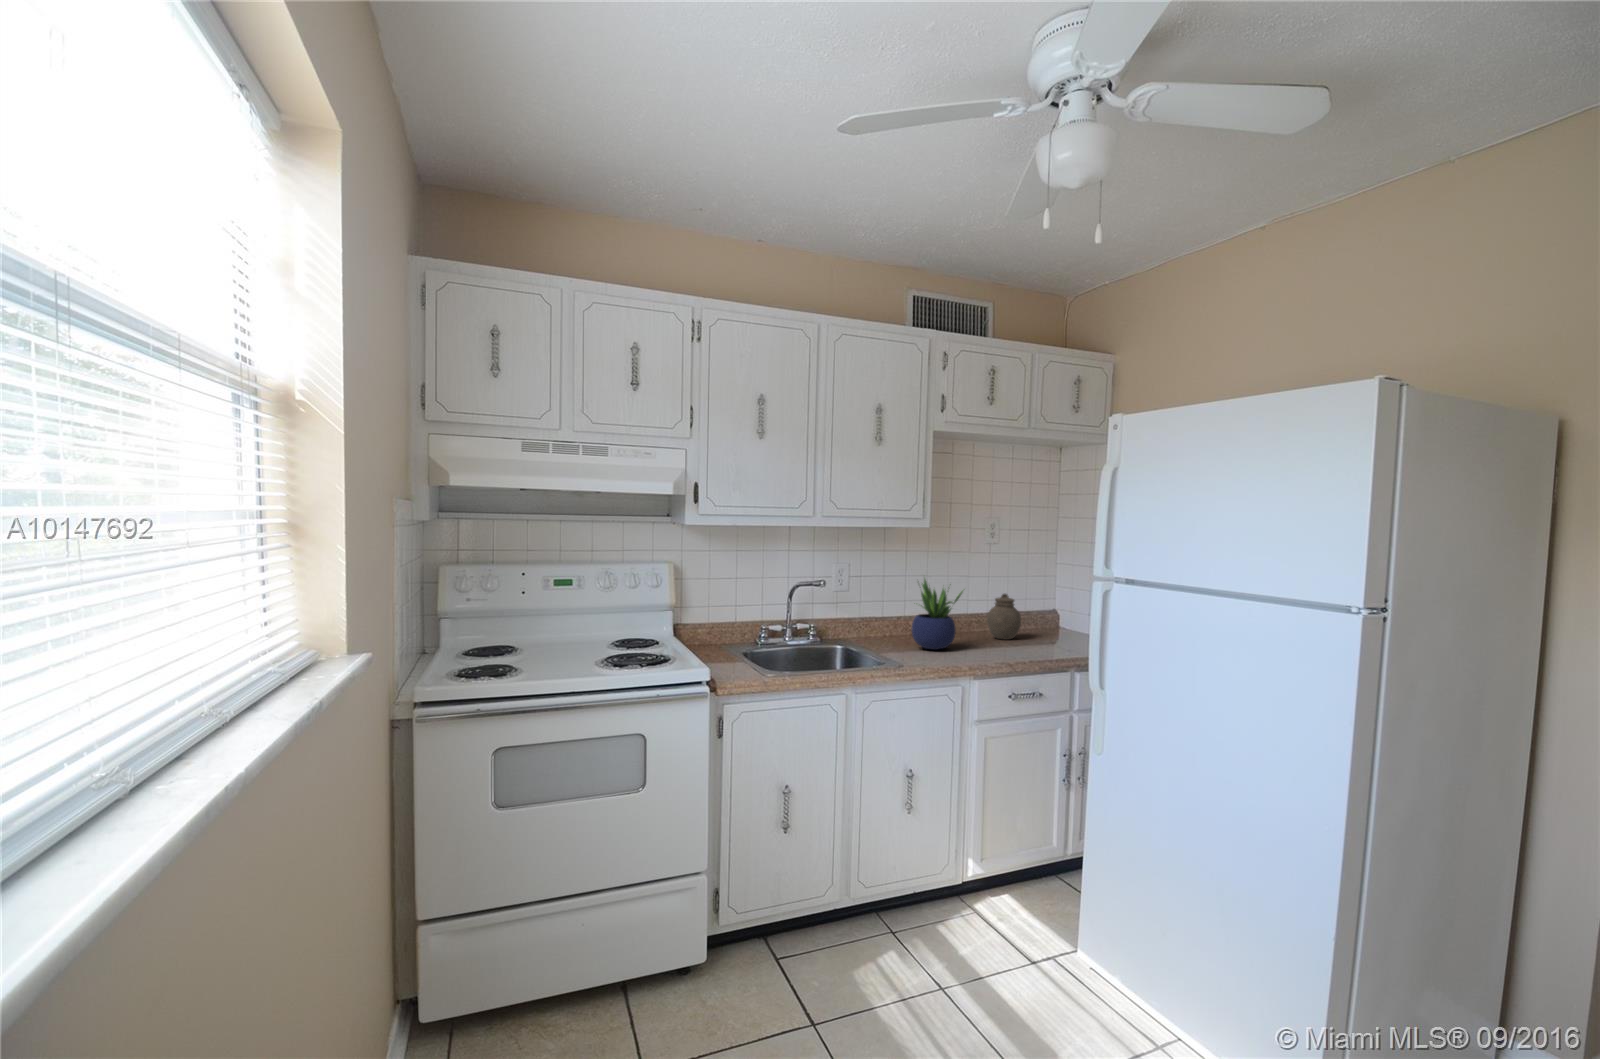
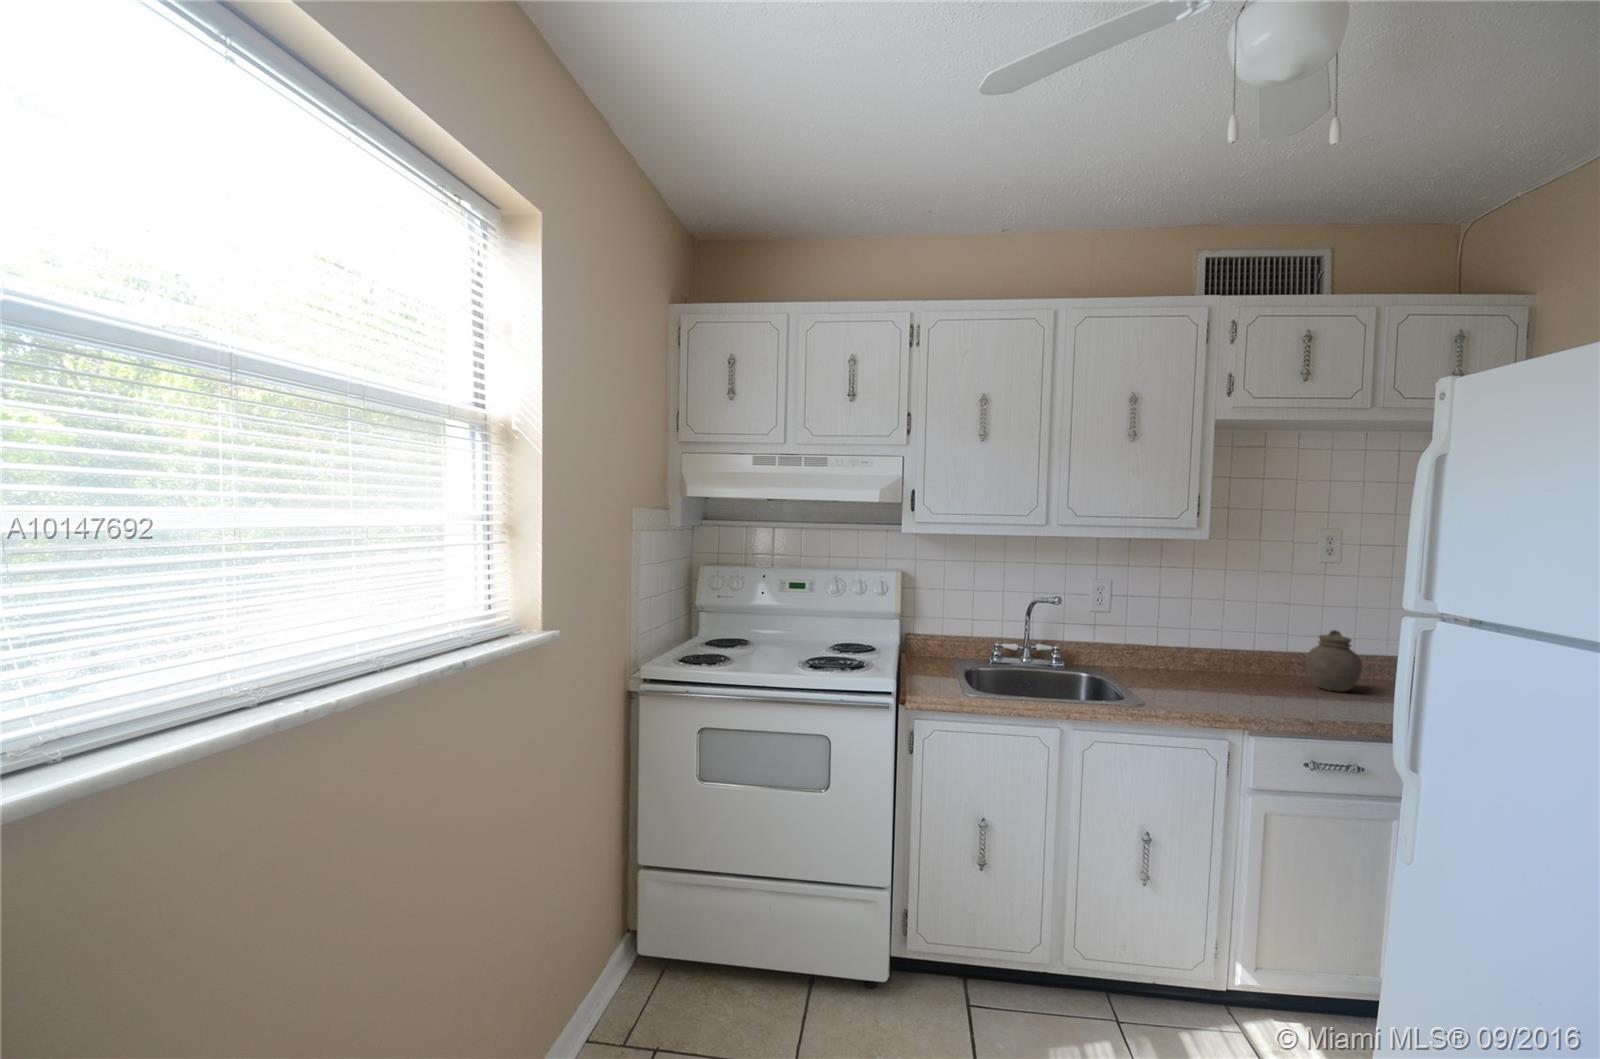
potted plant: present [912,579,963,650] -> none [1180,597,1259,692]

